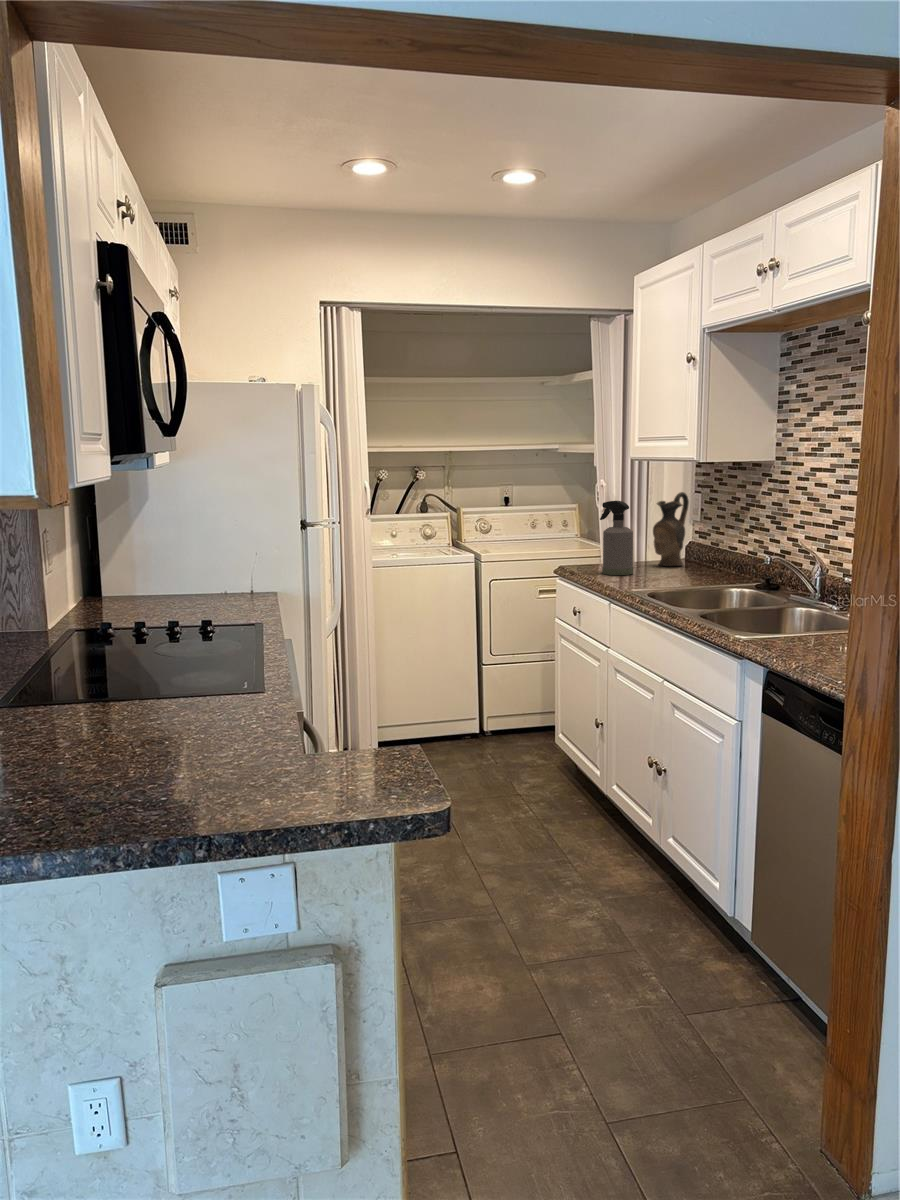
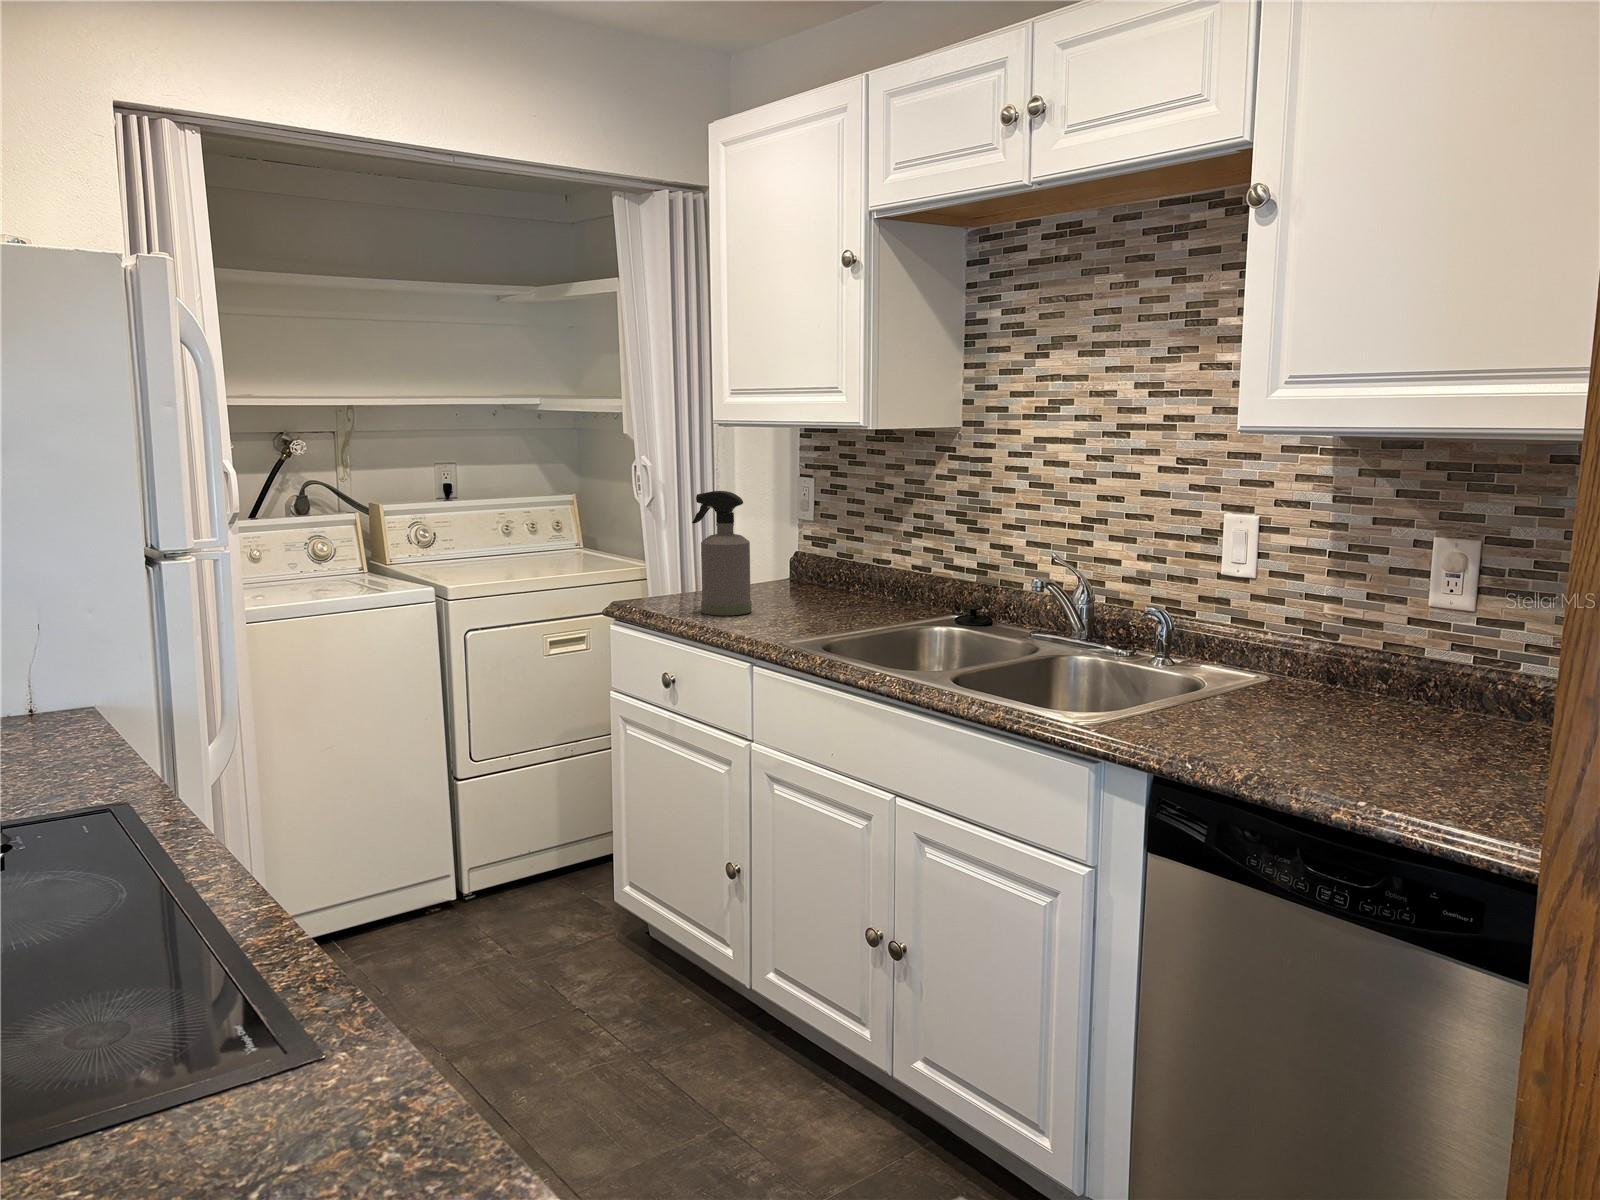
ceramic pitcher: present [653,492,689,566] -> none [756,475,806,594]

